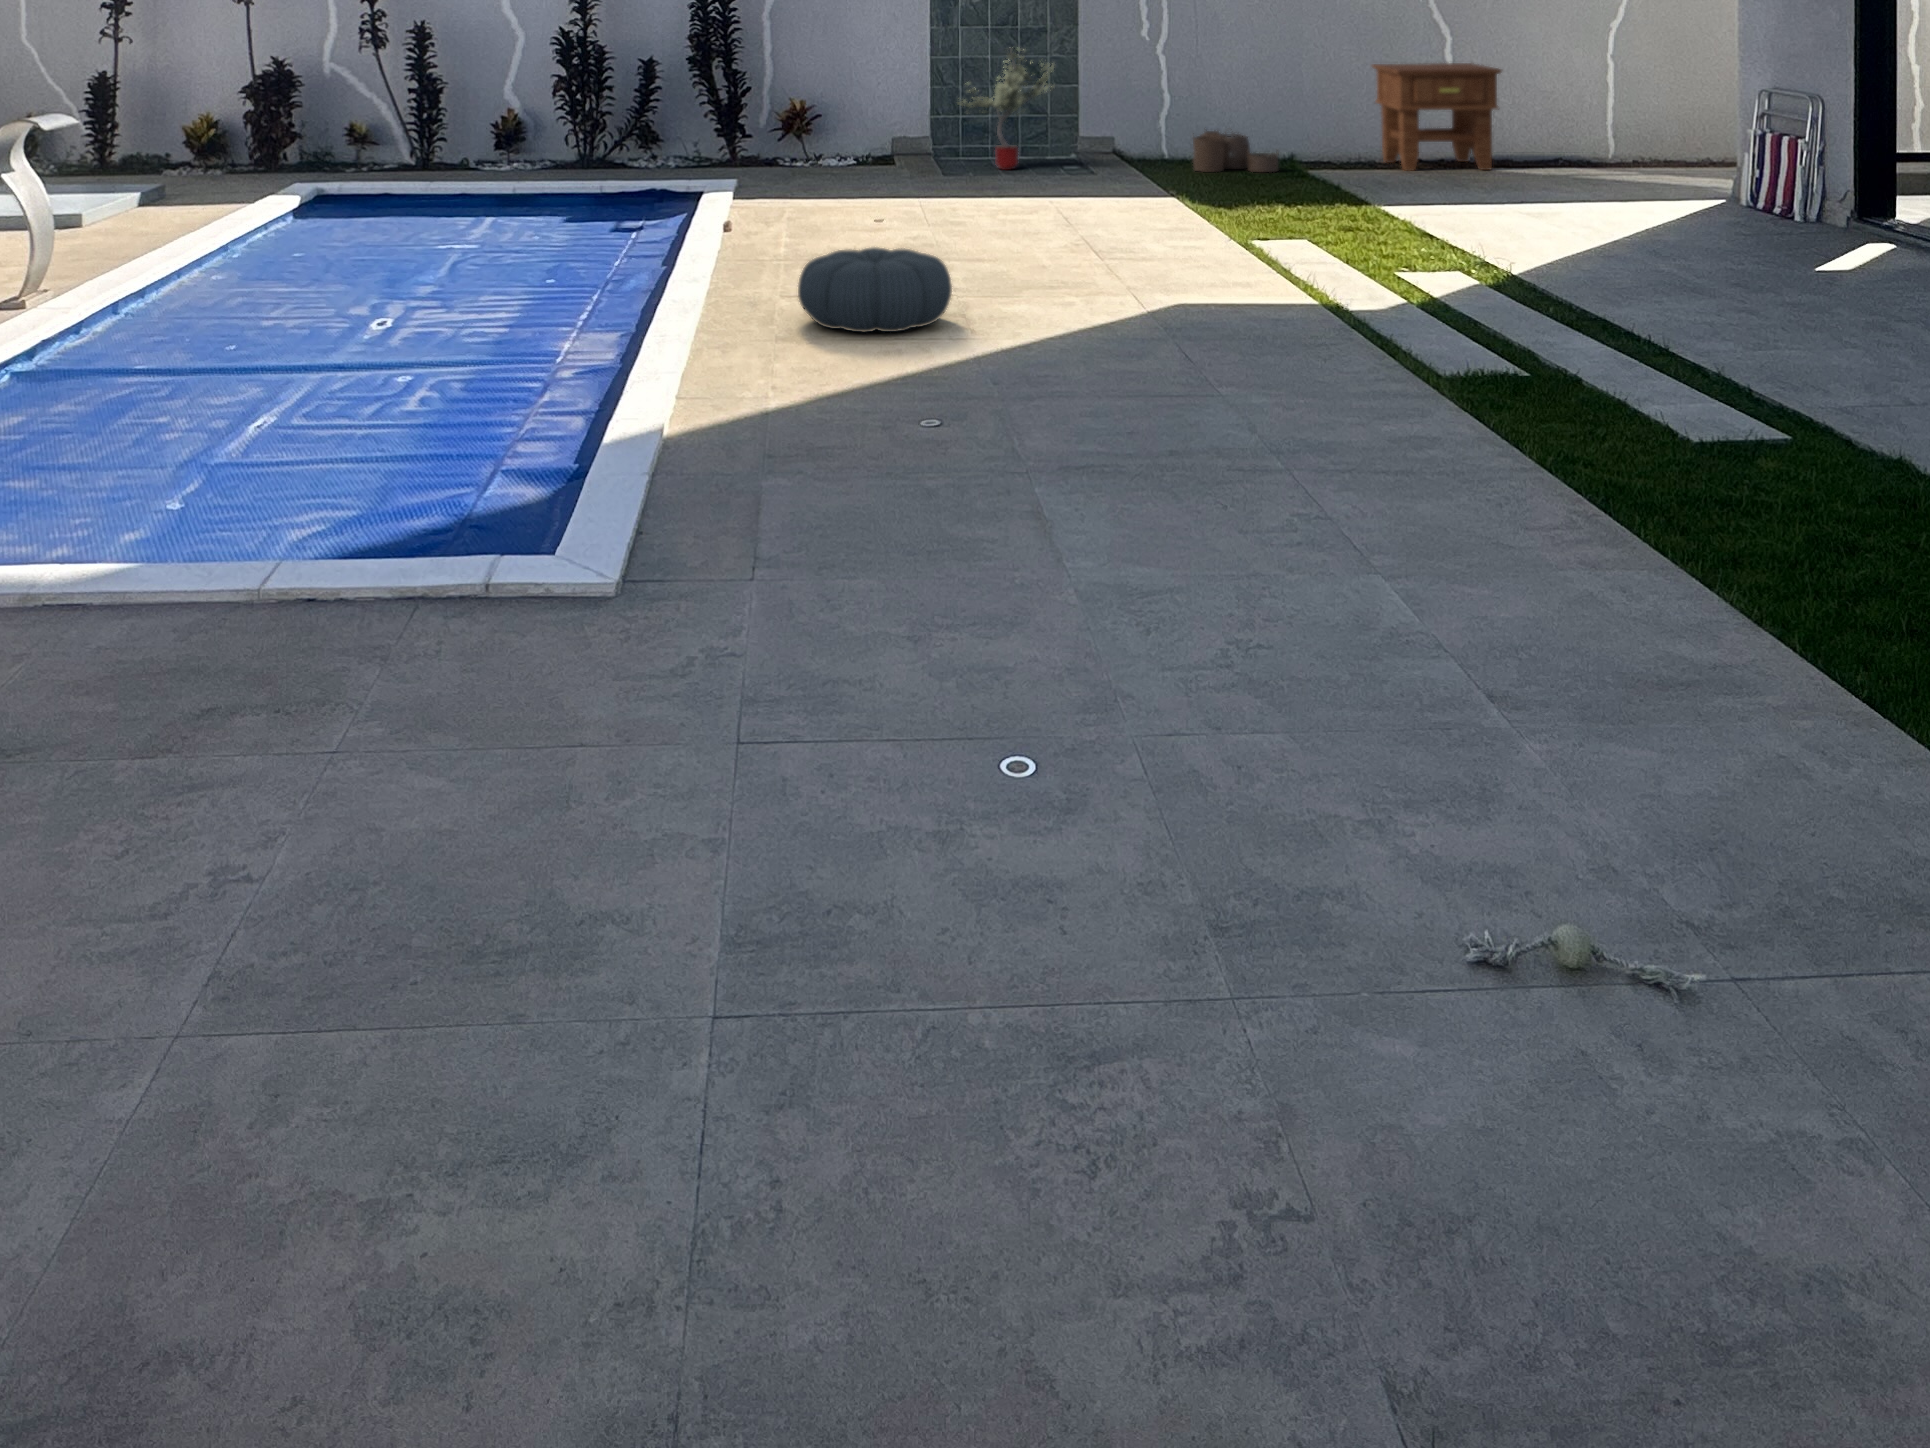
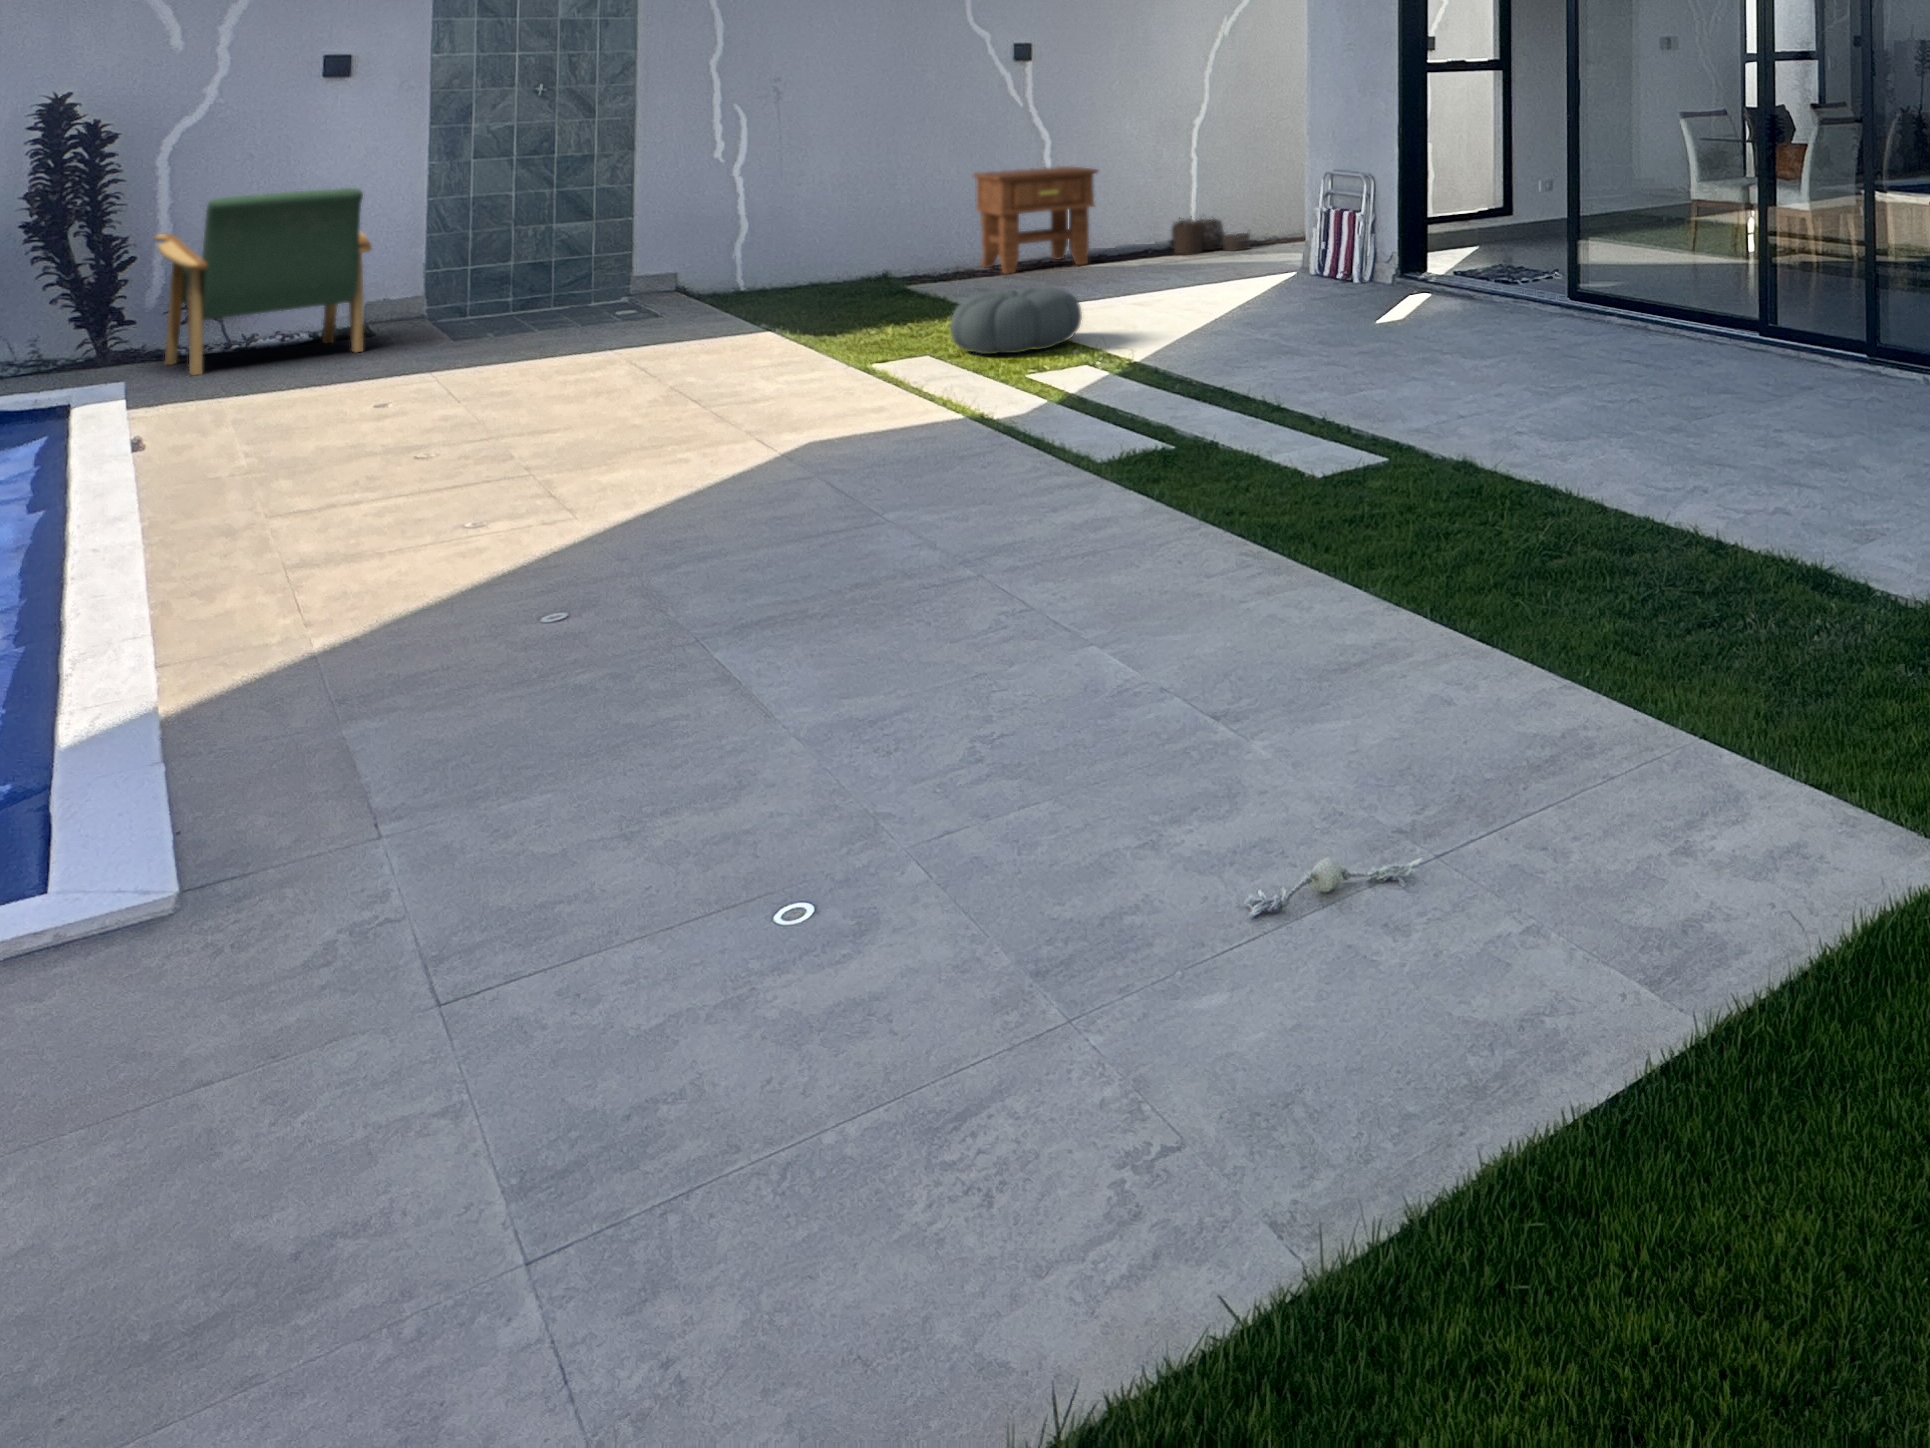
armchair: none [760,45,891,184] -> present [155,188,371,375]
potted tree: present [959,49,1054,170] -> none [467,179,607,322]
woven basket: present [1193,131,1278,172] -> present [1169,217,1250,254]
pouf: present [798,247,952,332] -> present [950,287,1082,354]

